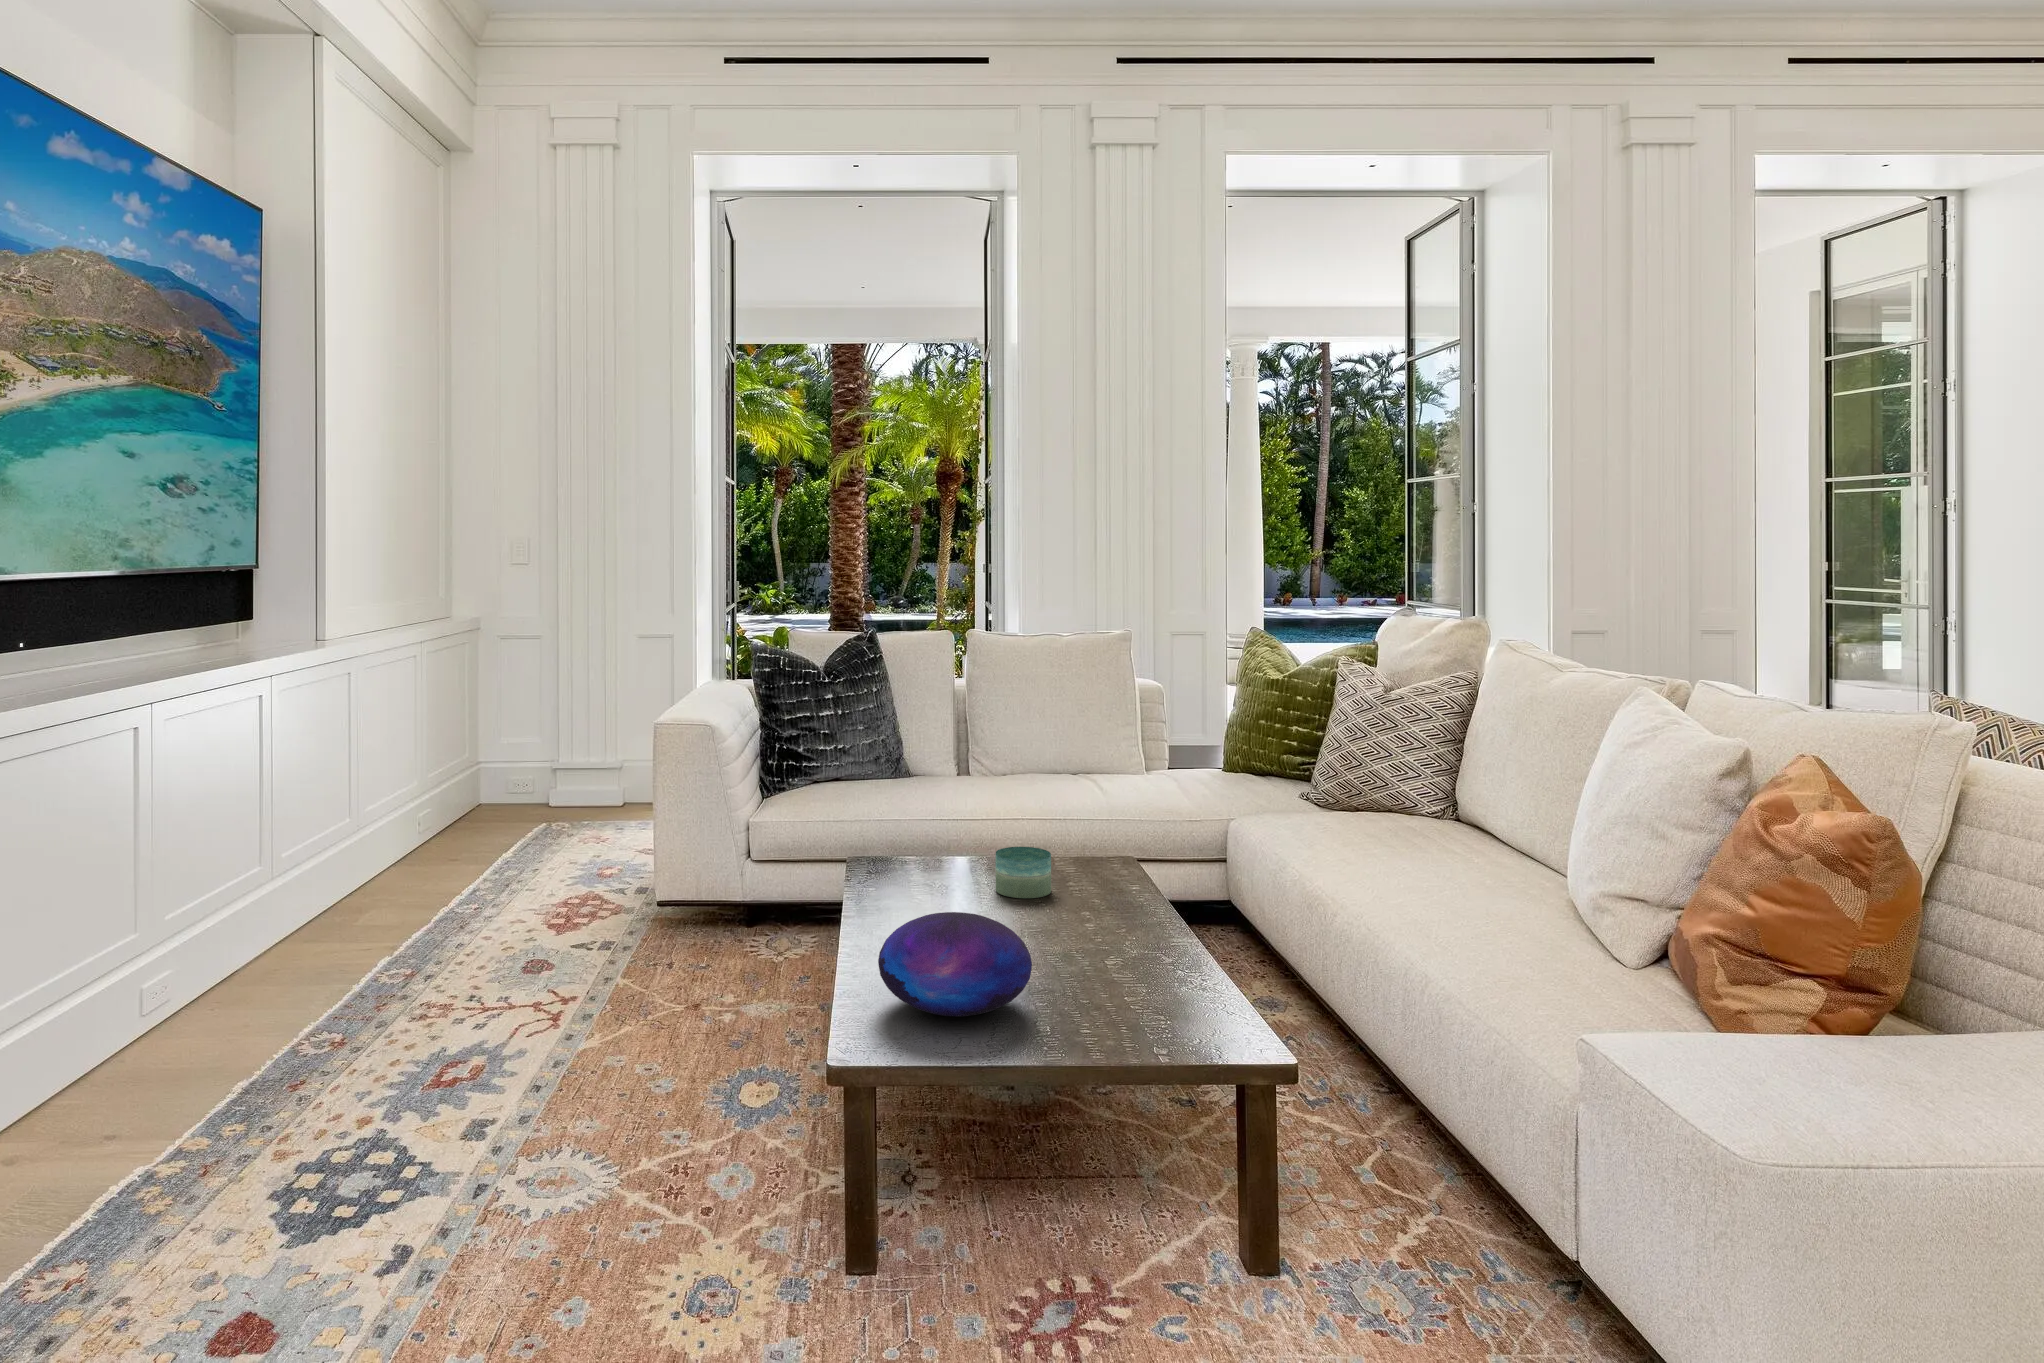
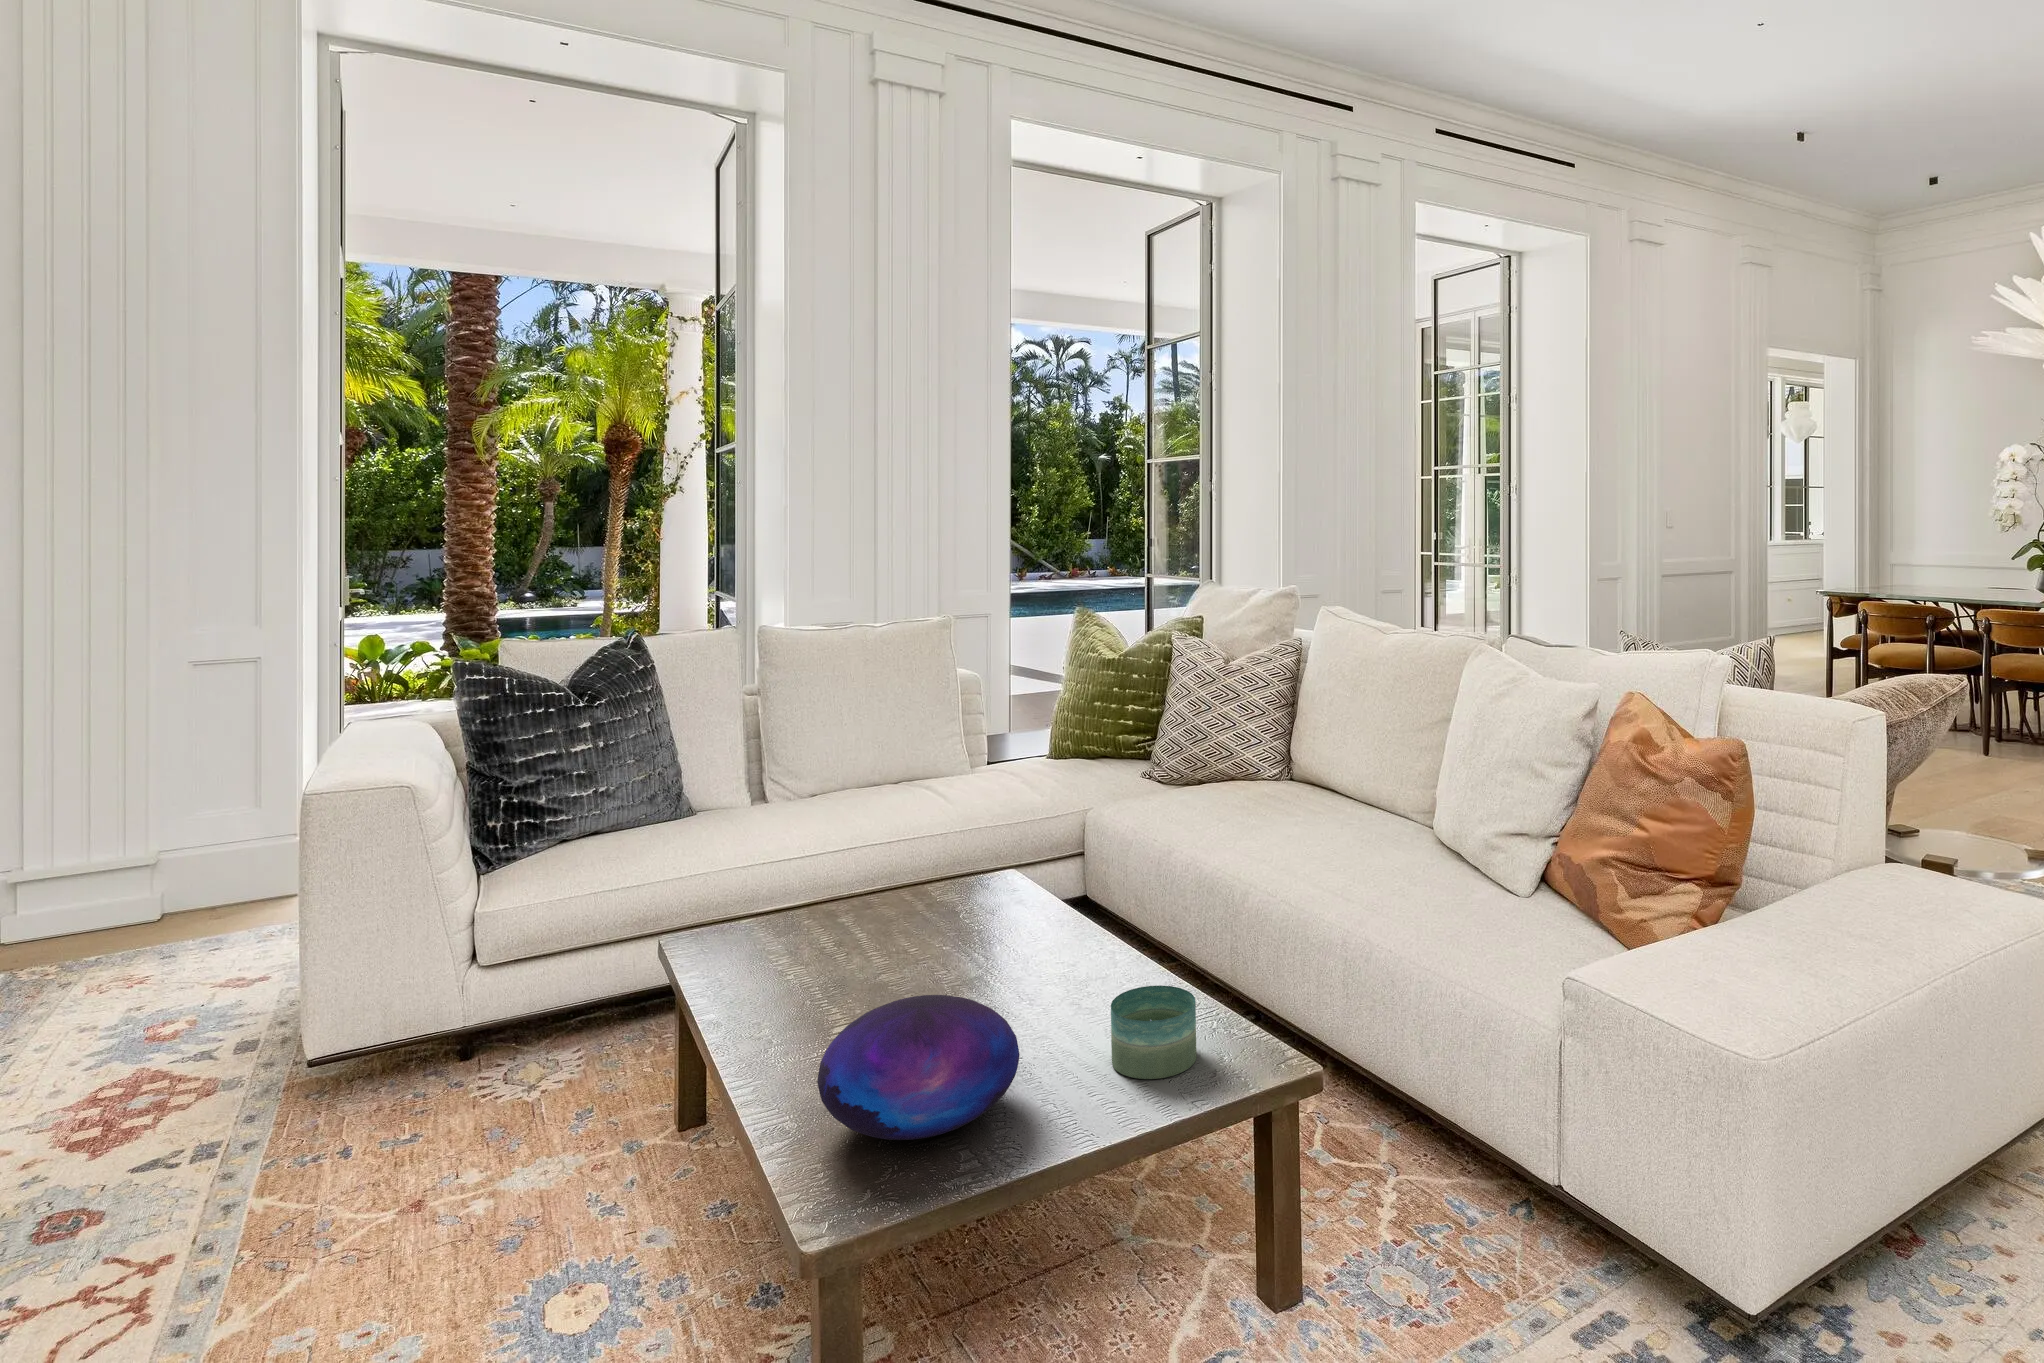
candle: present [996,847,1051,898] -> present [1111,985,1196,1079]

